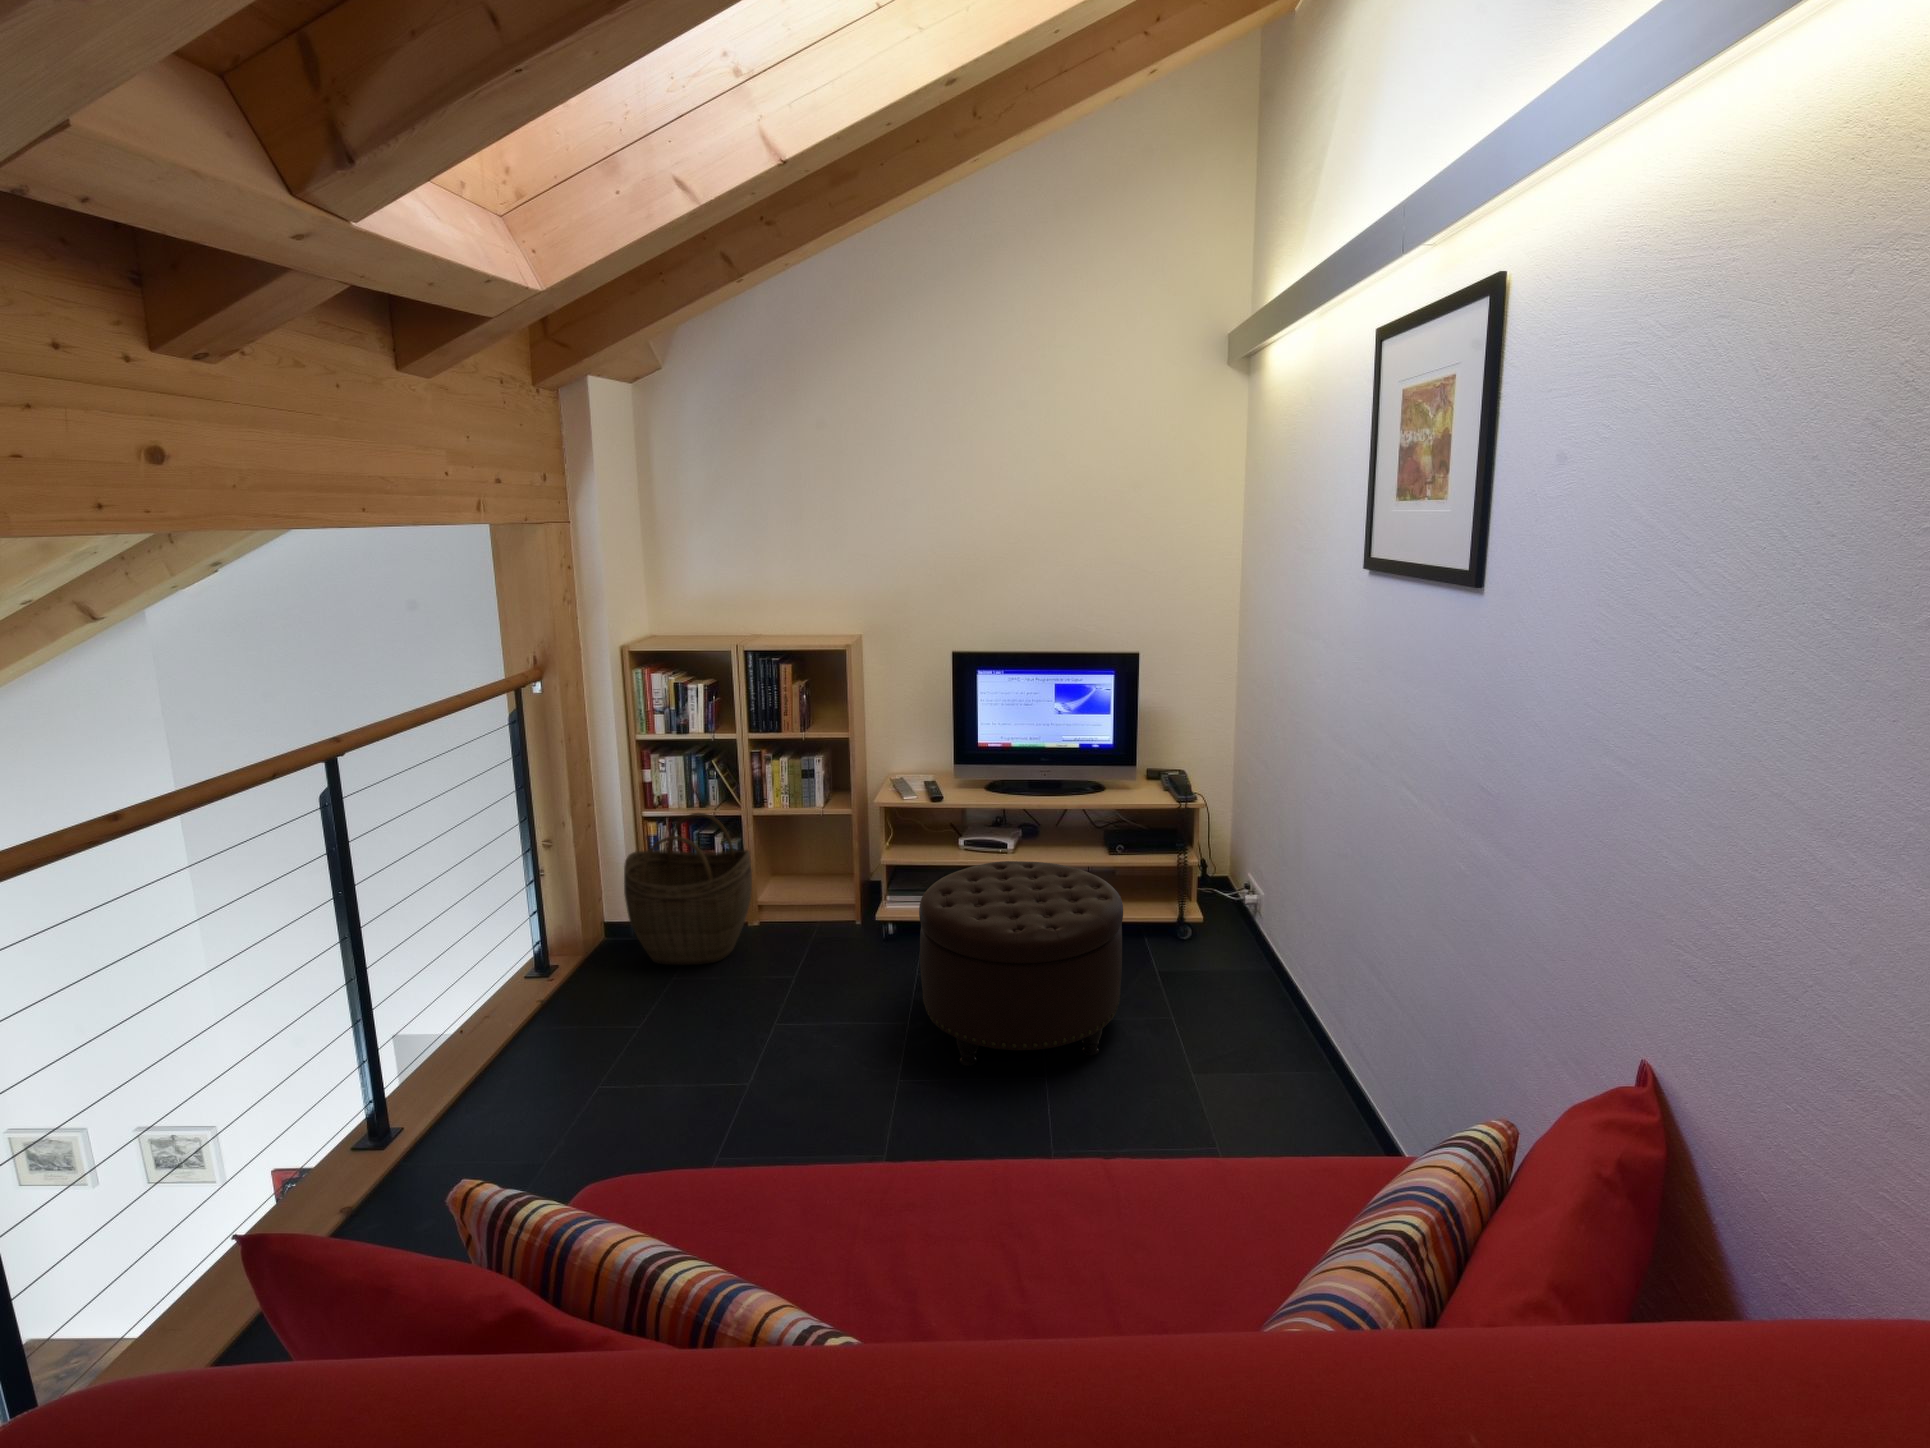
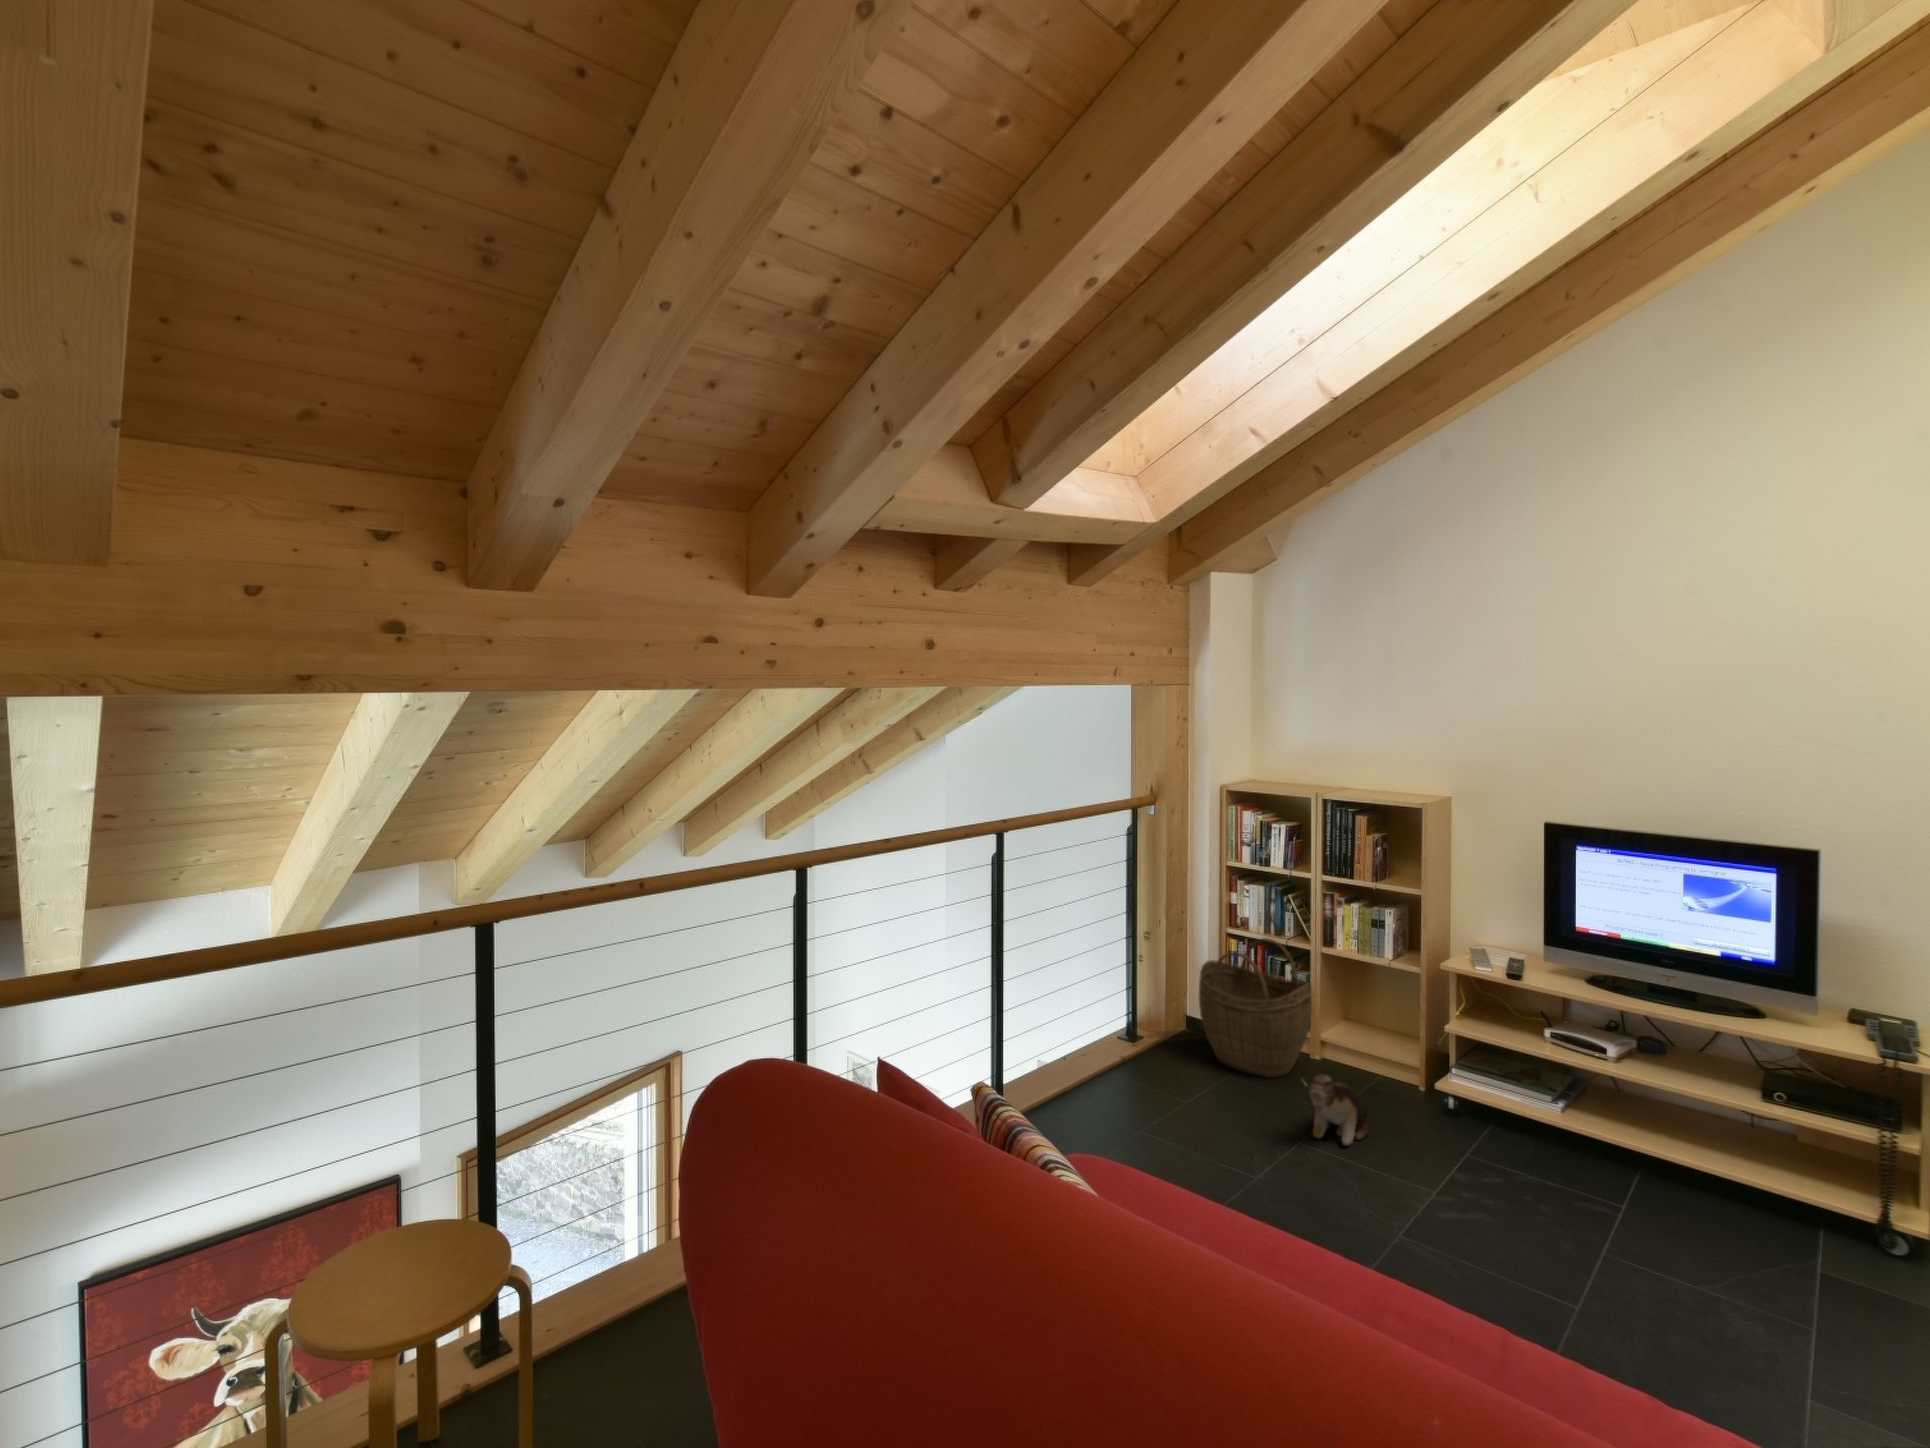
ottoman: present [919,861,1123,1066] -> none [1437,1055,1705,1311]
plush toy: none [775,941,835,1009] -> present [1303,1074,1368,1145]

